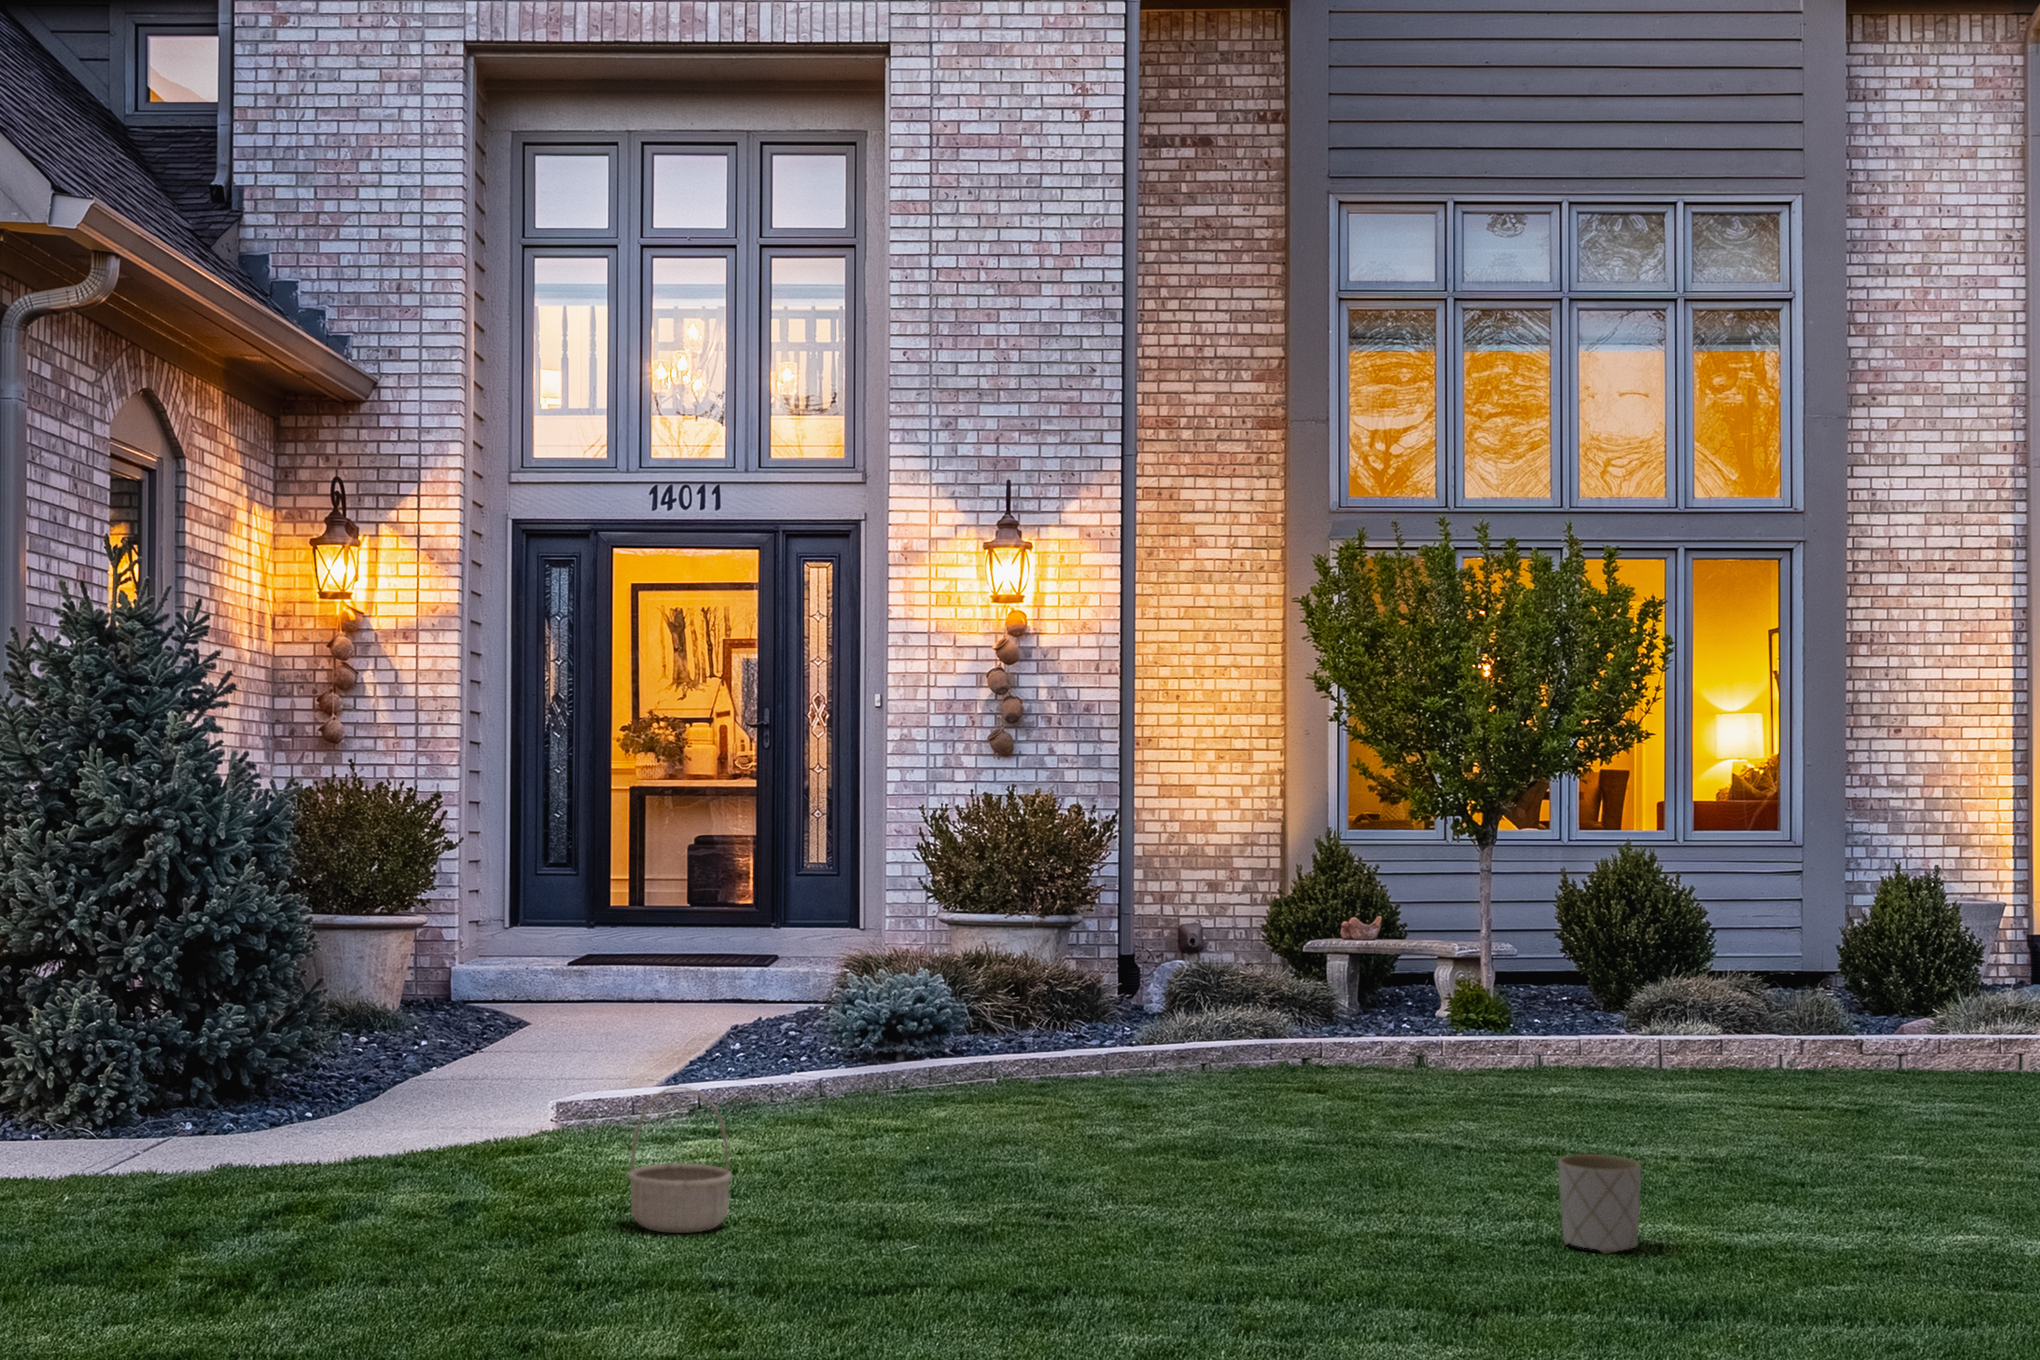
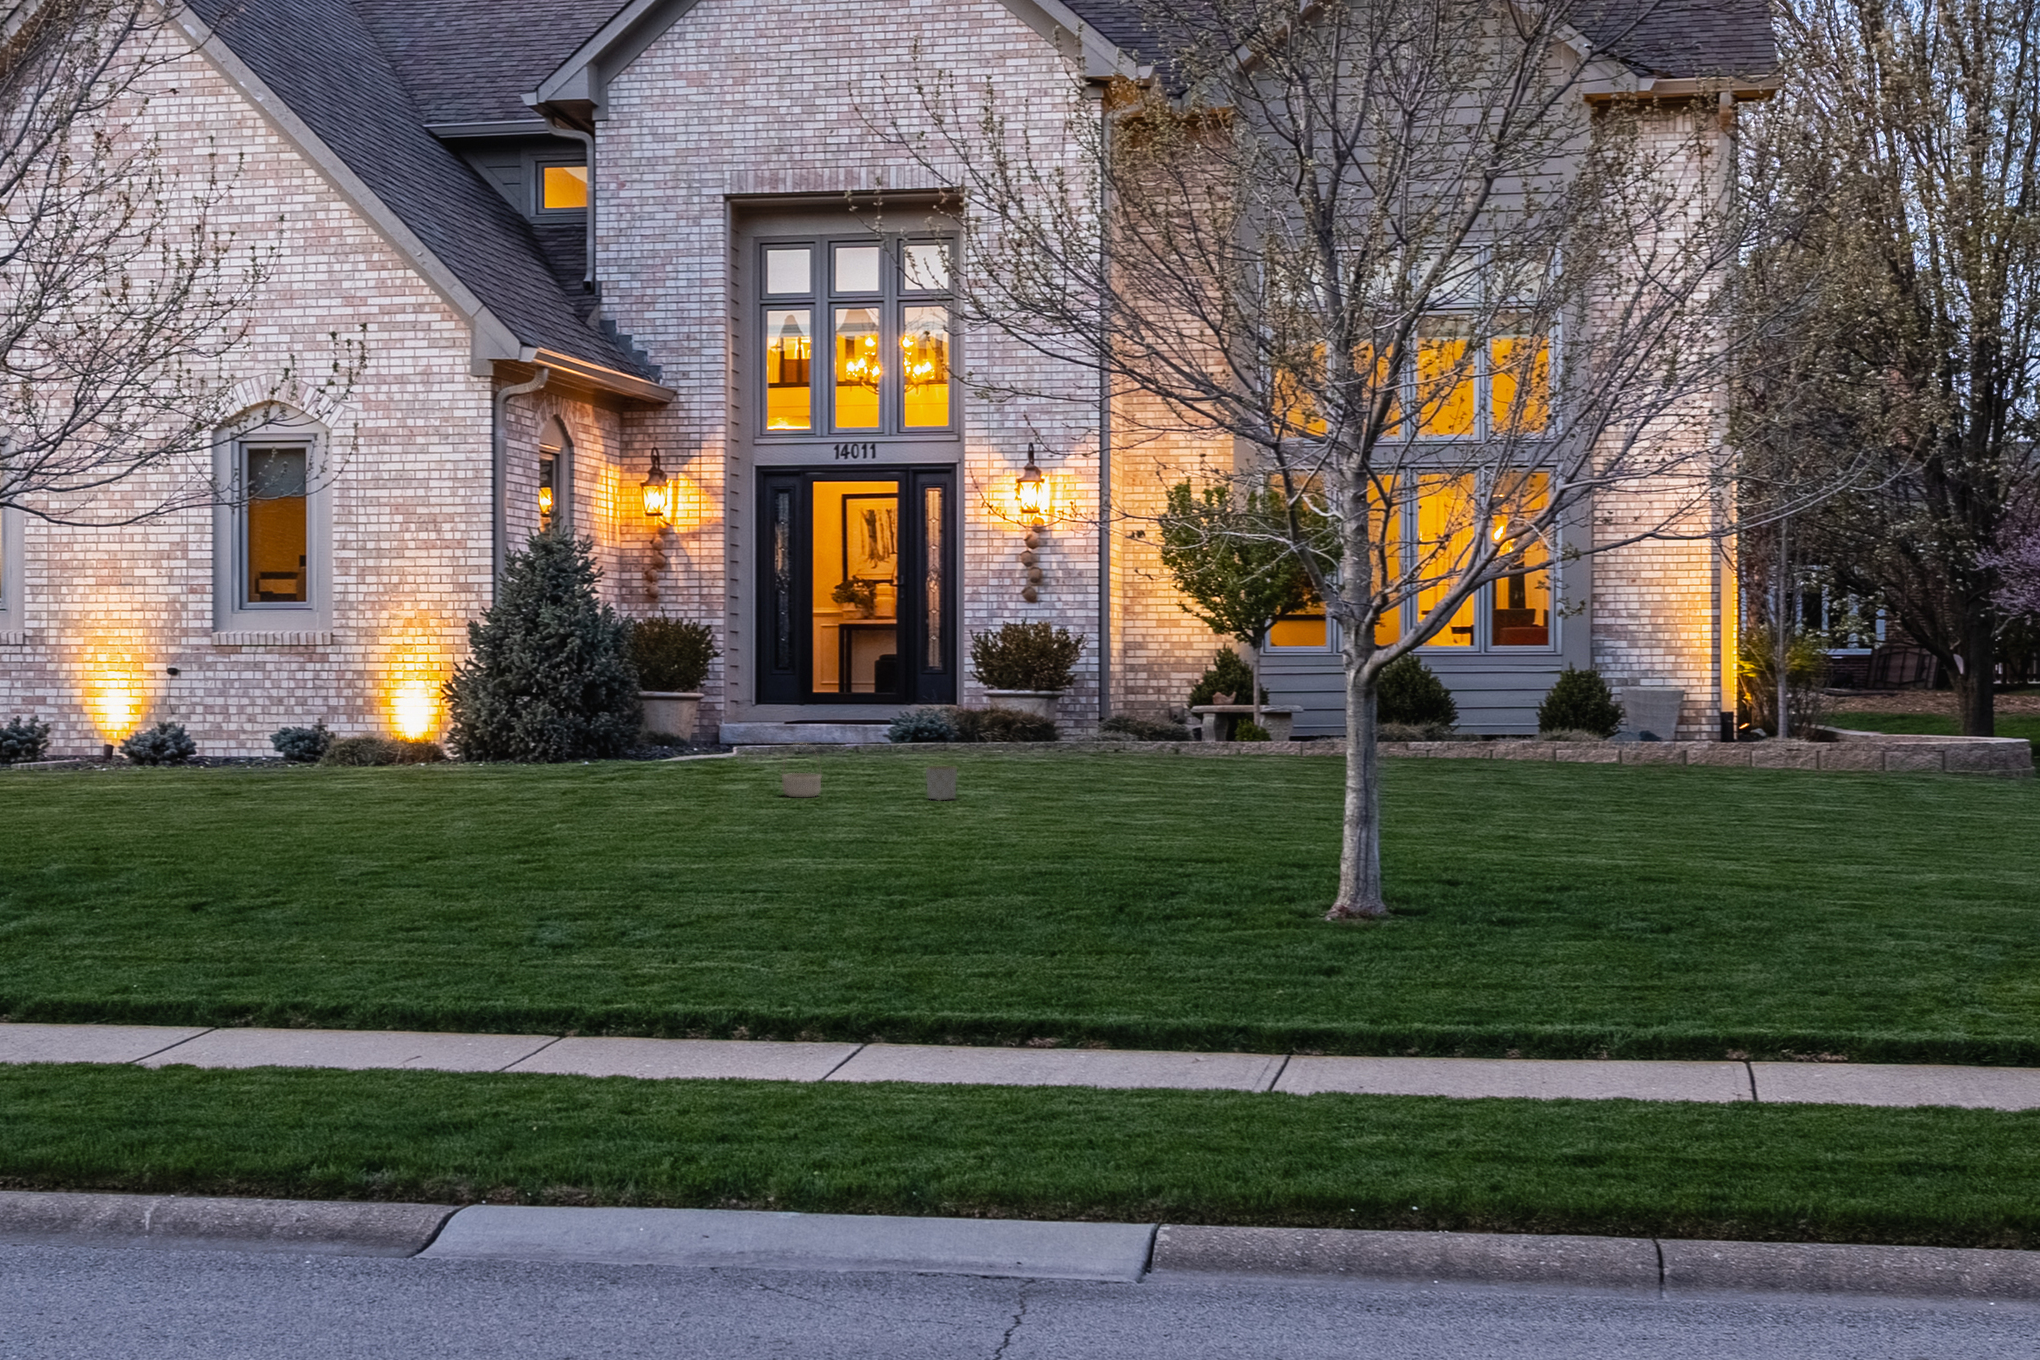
planter: present [1558,1154,1641,1254] -> present [926,766,957,801]

